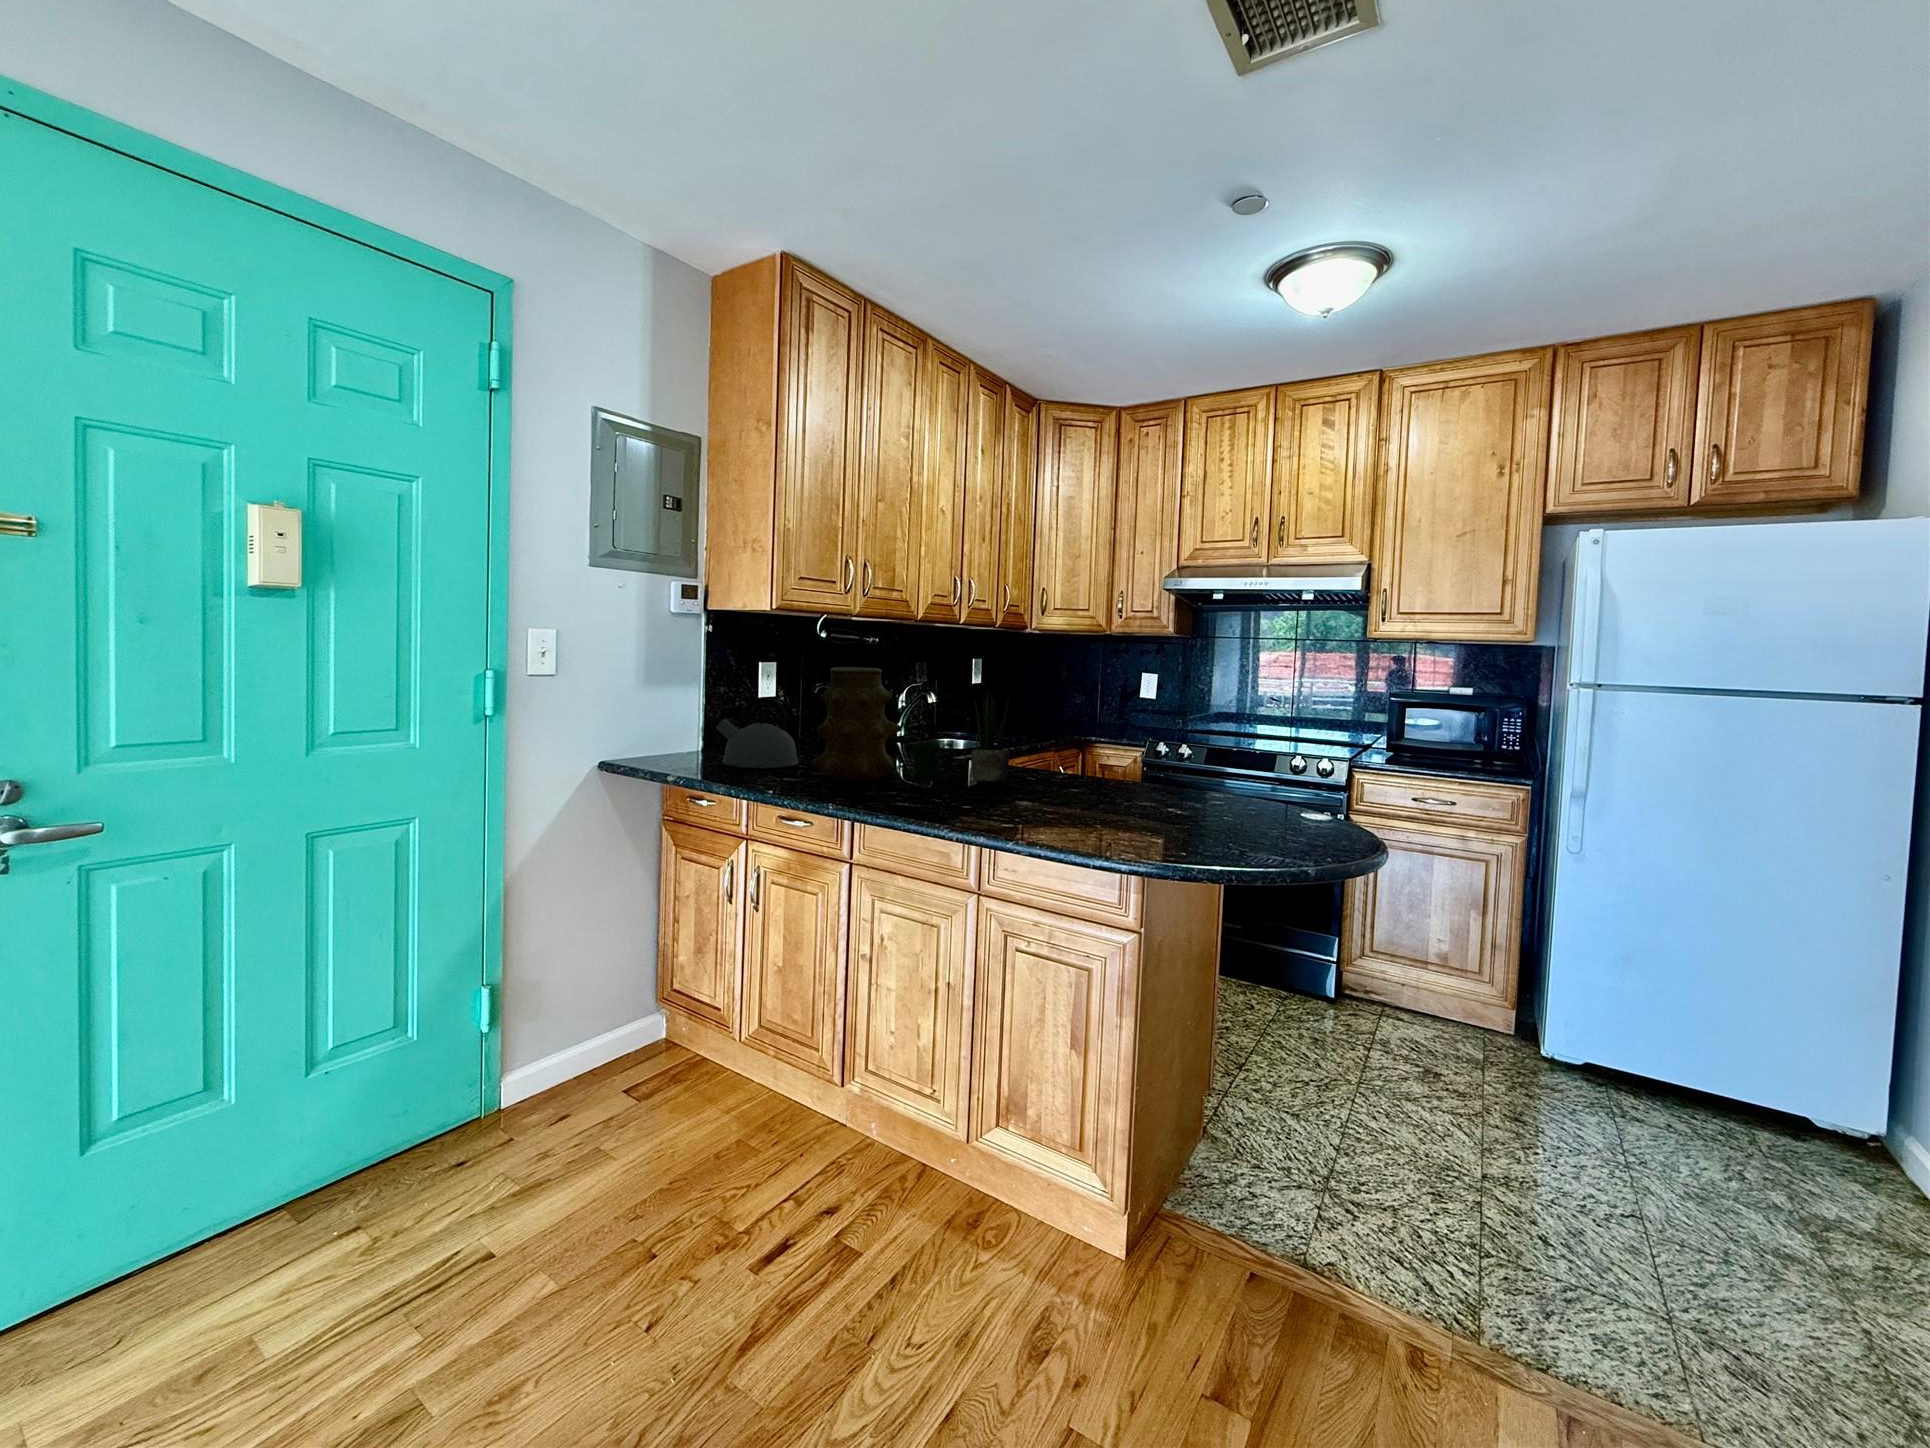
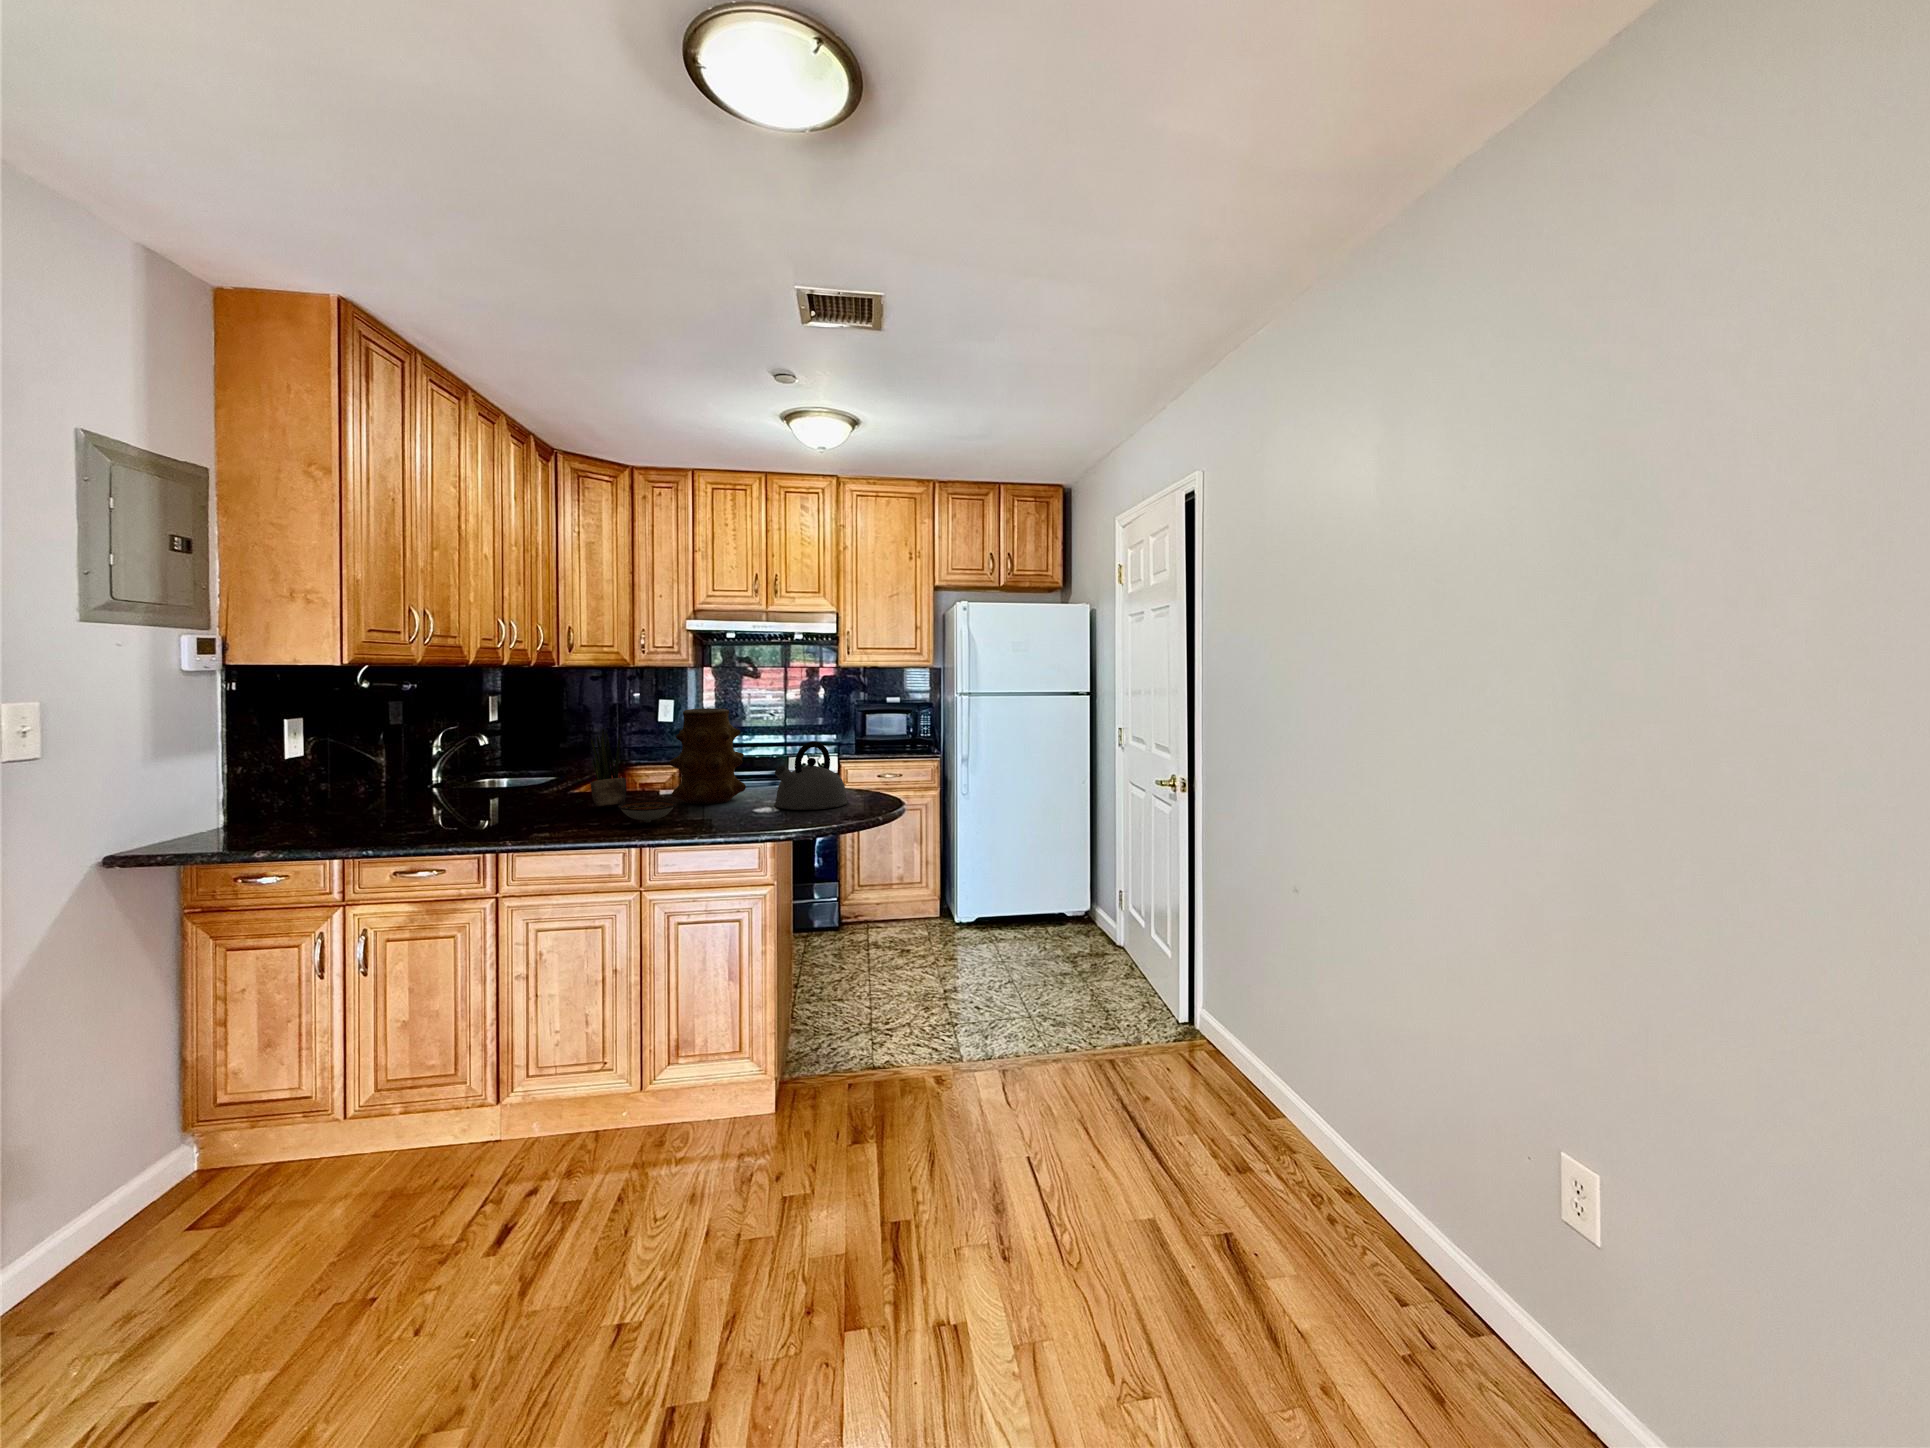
vase: present [812,667,901,782] -> present [670,708,746,804]
kettle: present [716,698,799,768] -> present [774,741,848,810]
mug: present [913,742,954,788] -> none [549,776,585,821]
bowl: none [963,781,1029,810] -> present [618,800,677,823]

